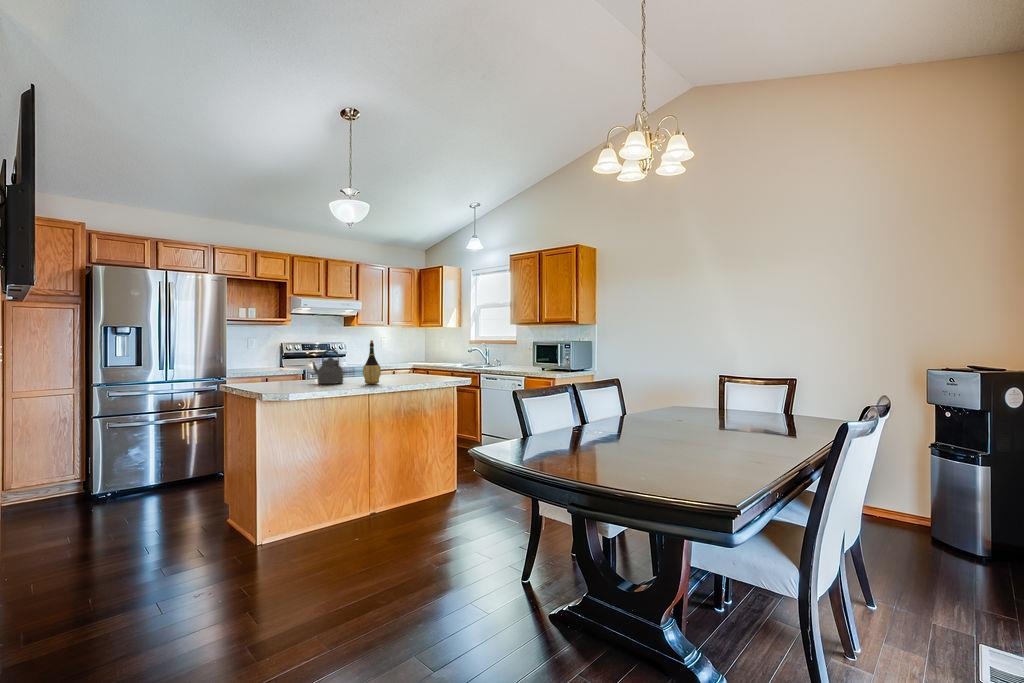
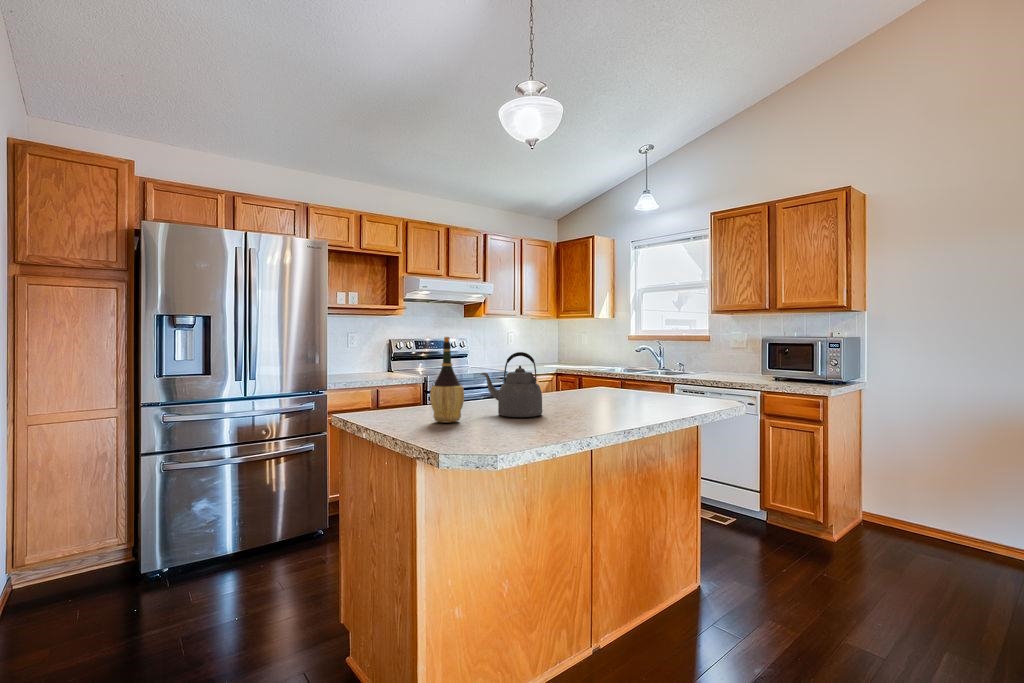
wine bottle: present [363,340,381,384] -> present [430,337,464,423]

